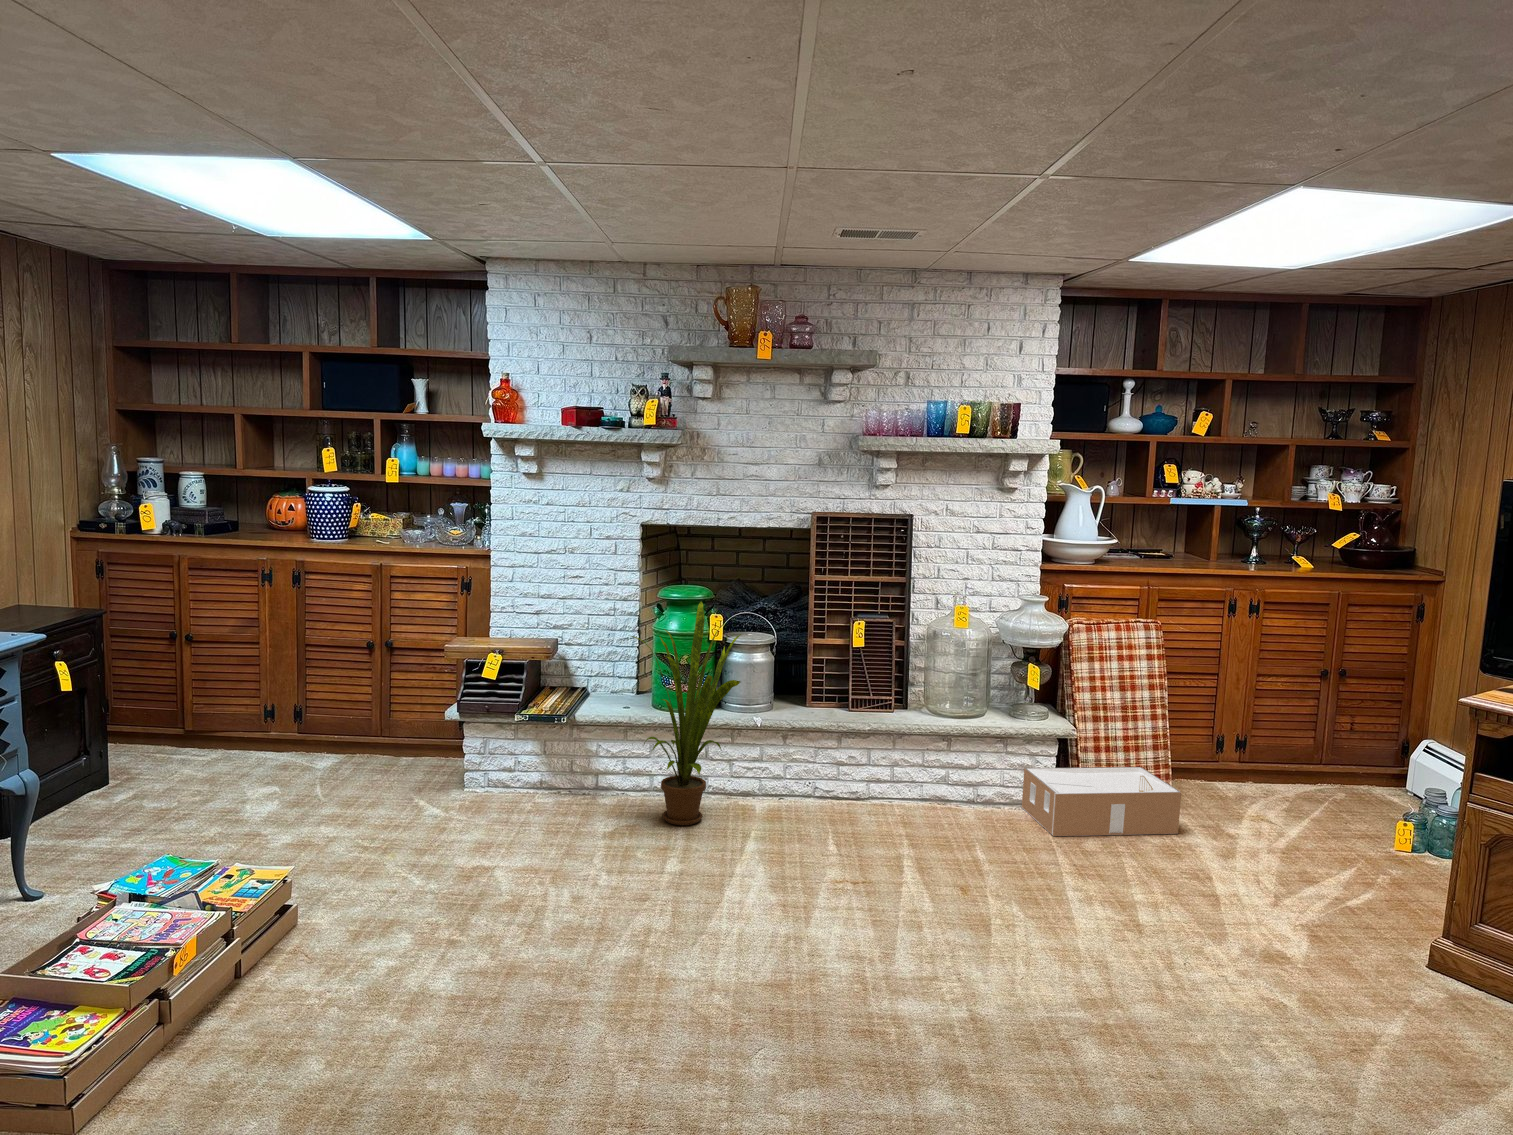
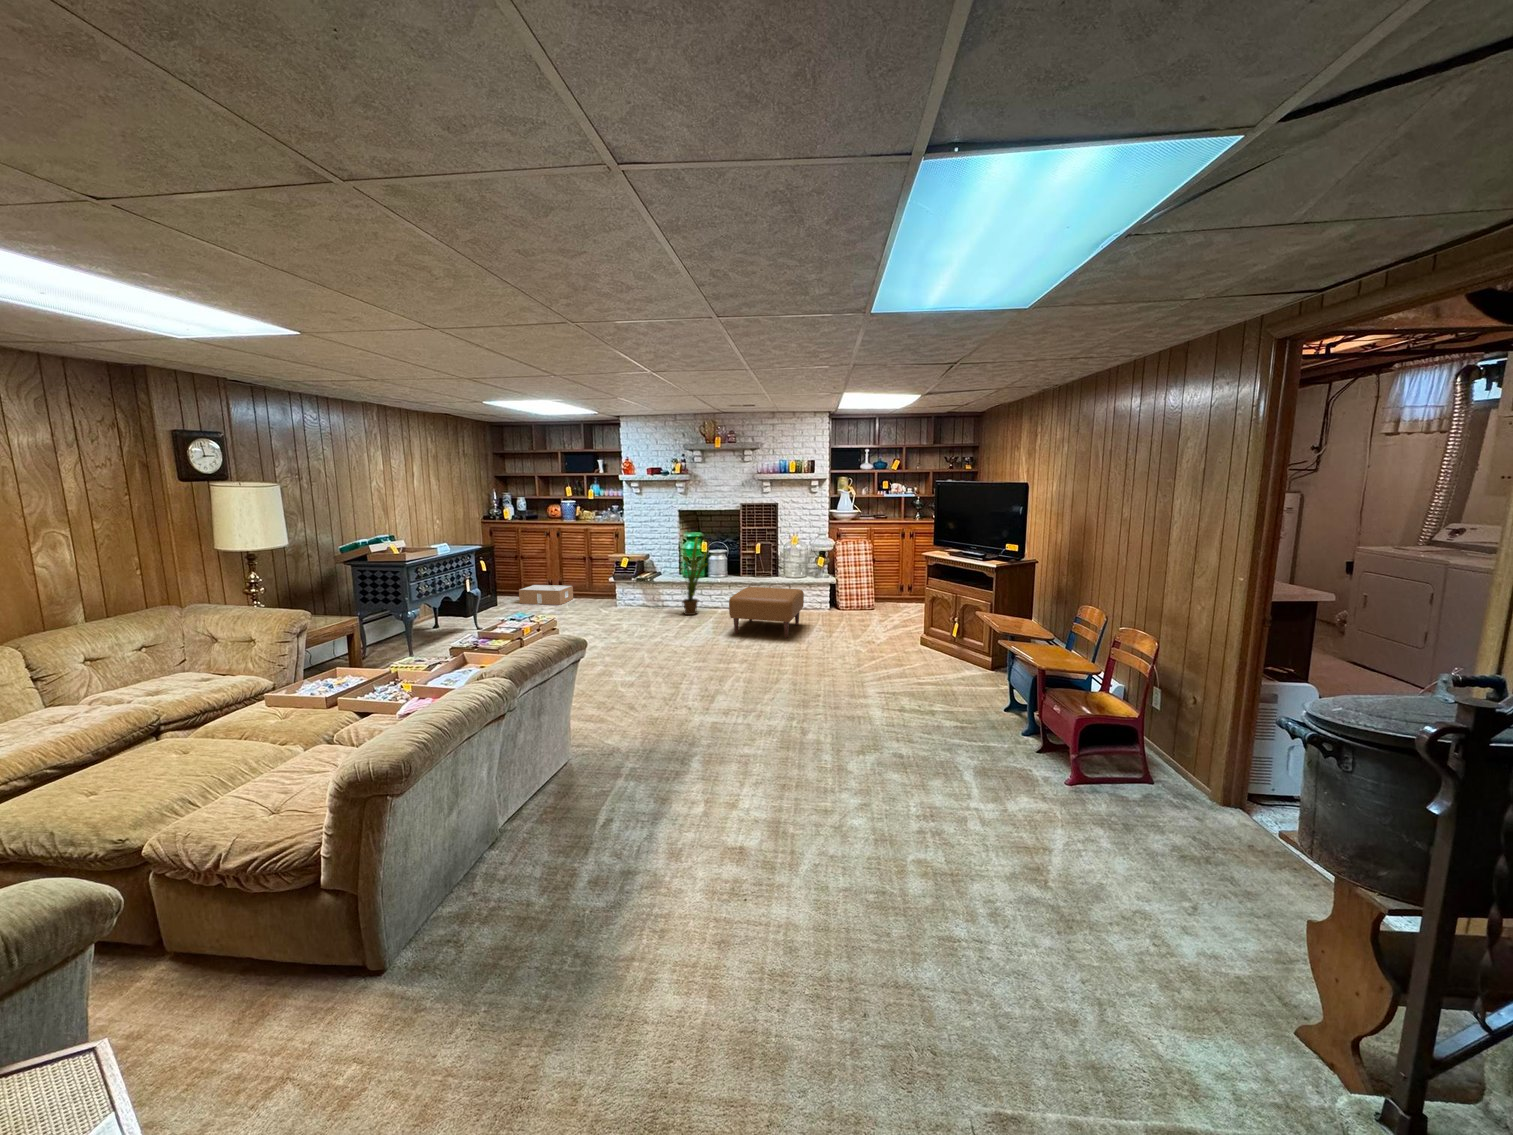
ottoman: none [836,756,1035,929] -> present [729,587,804,638]
cardboard box: present [1022,767,1181,836] -> present [519,585,573,605]

